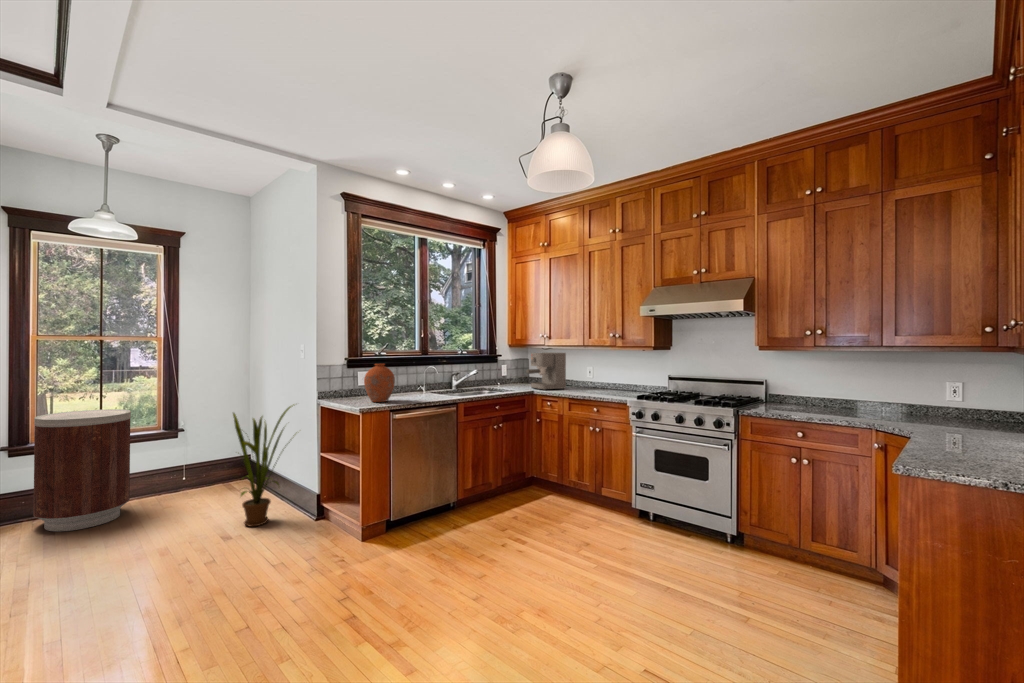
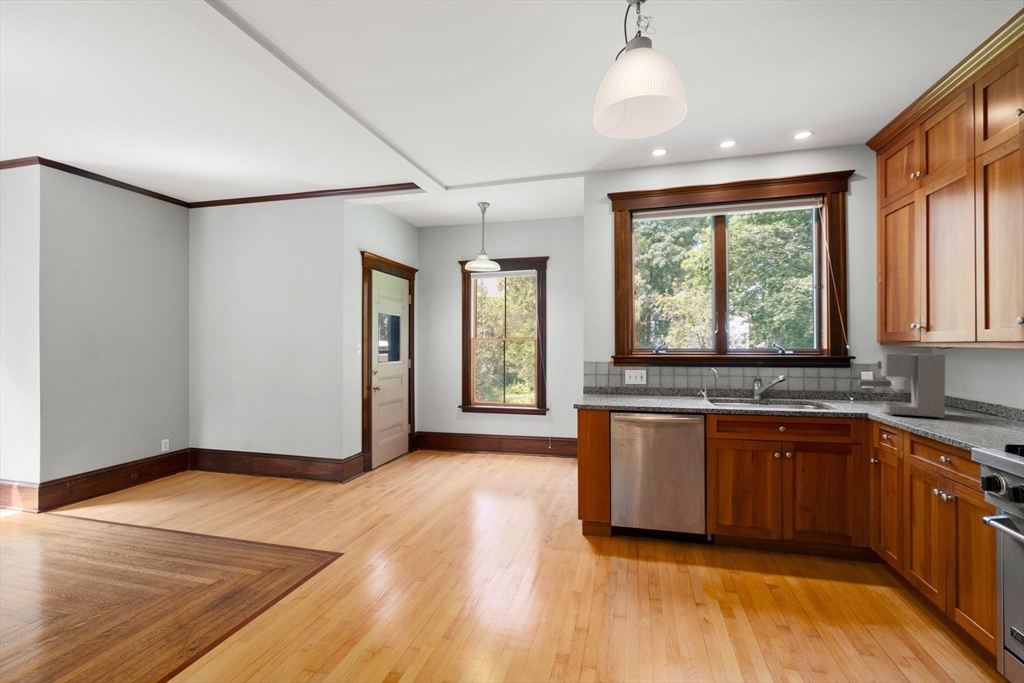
vase: present [364,364,395,402] -> none [601,361,633,401]
house plant: present [233,404,294,527] -> none [518,395,580,496]
trash can: present [33,409,131,531] -> none [459,387,507,466]

